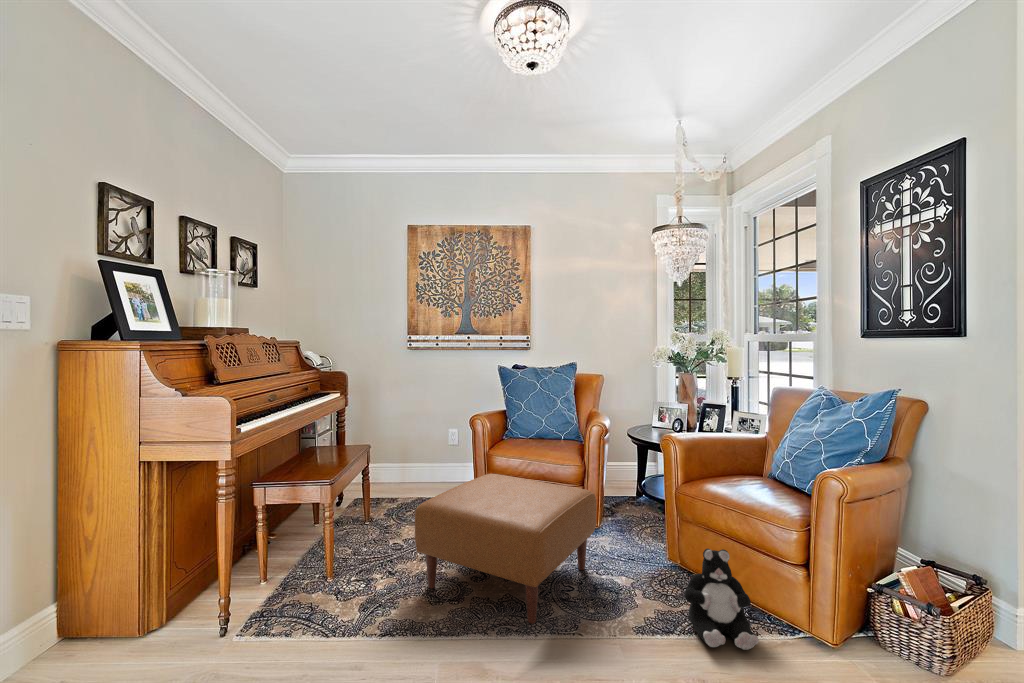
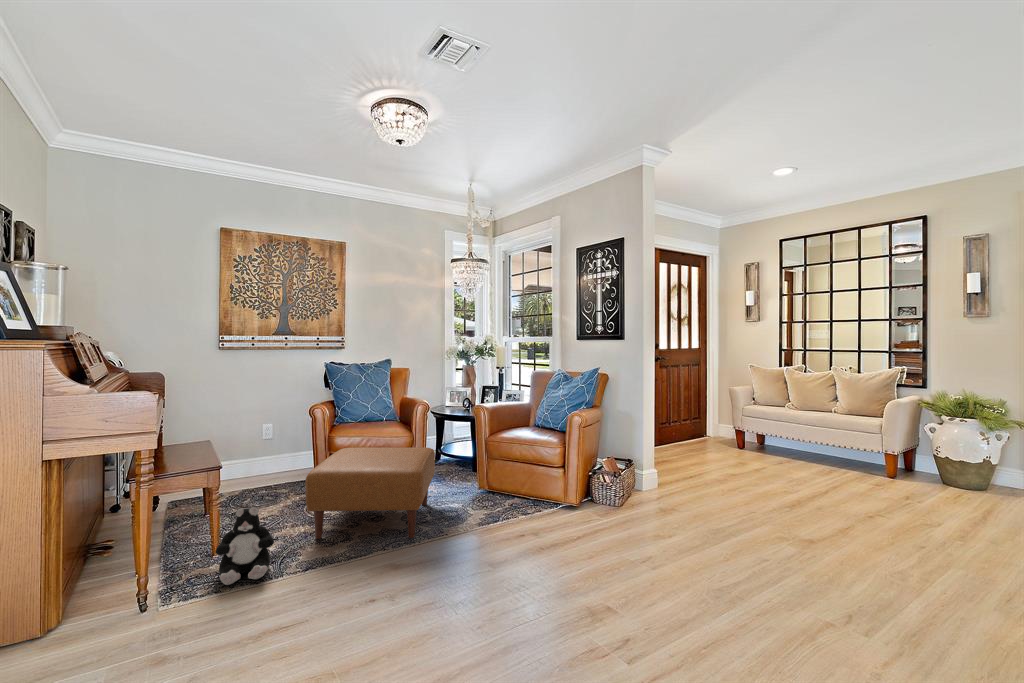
plush toy: present [684,549,759,650] -> present [216,506,274,585]

